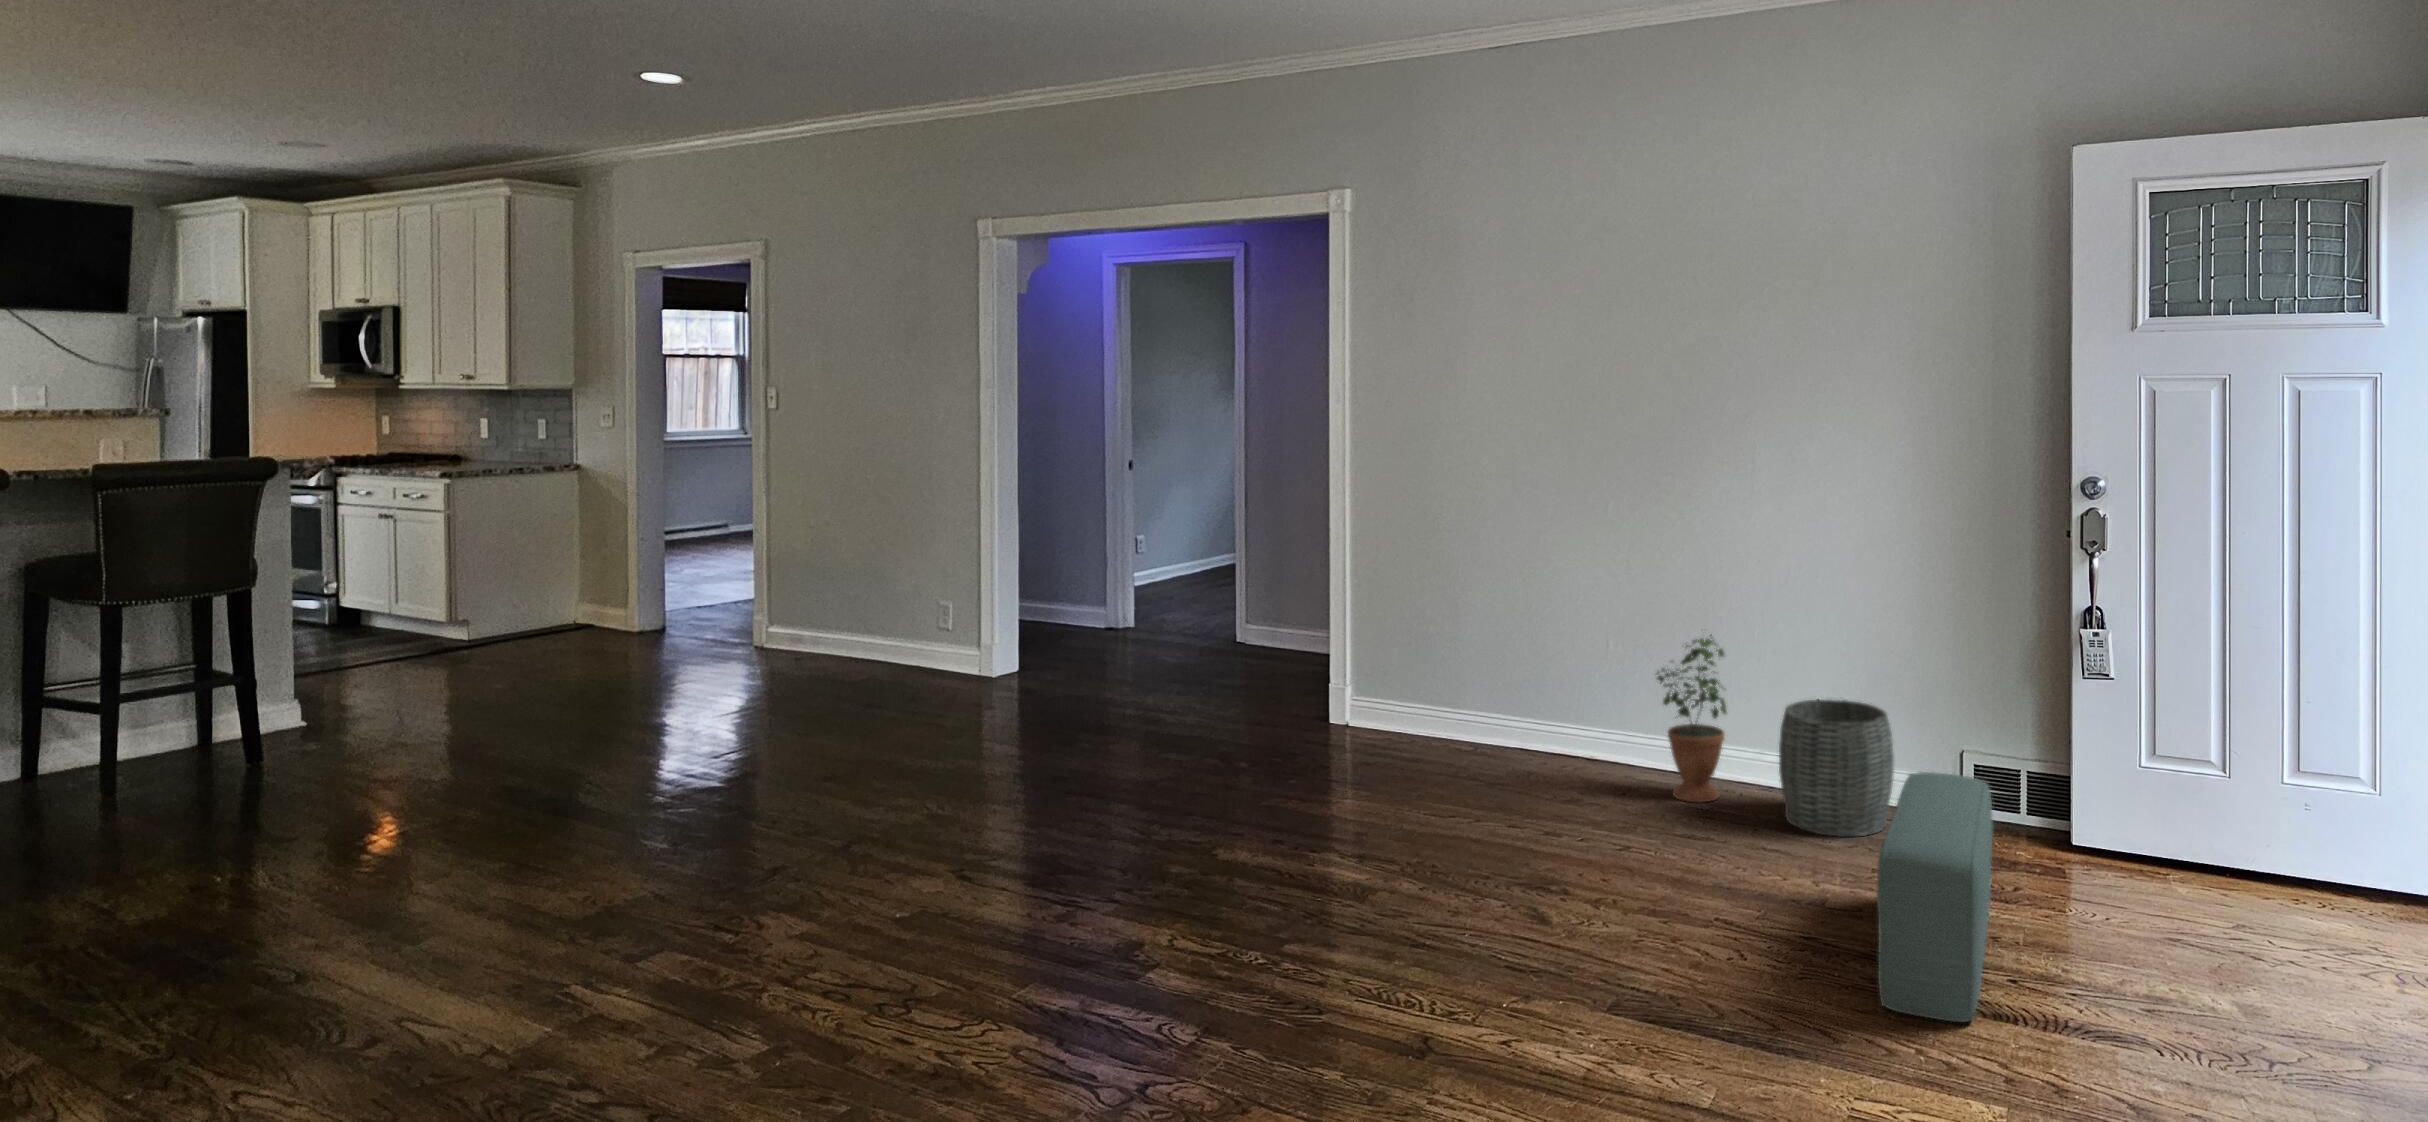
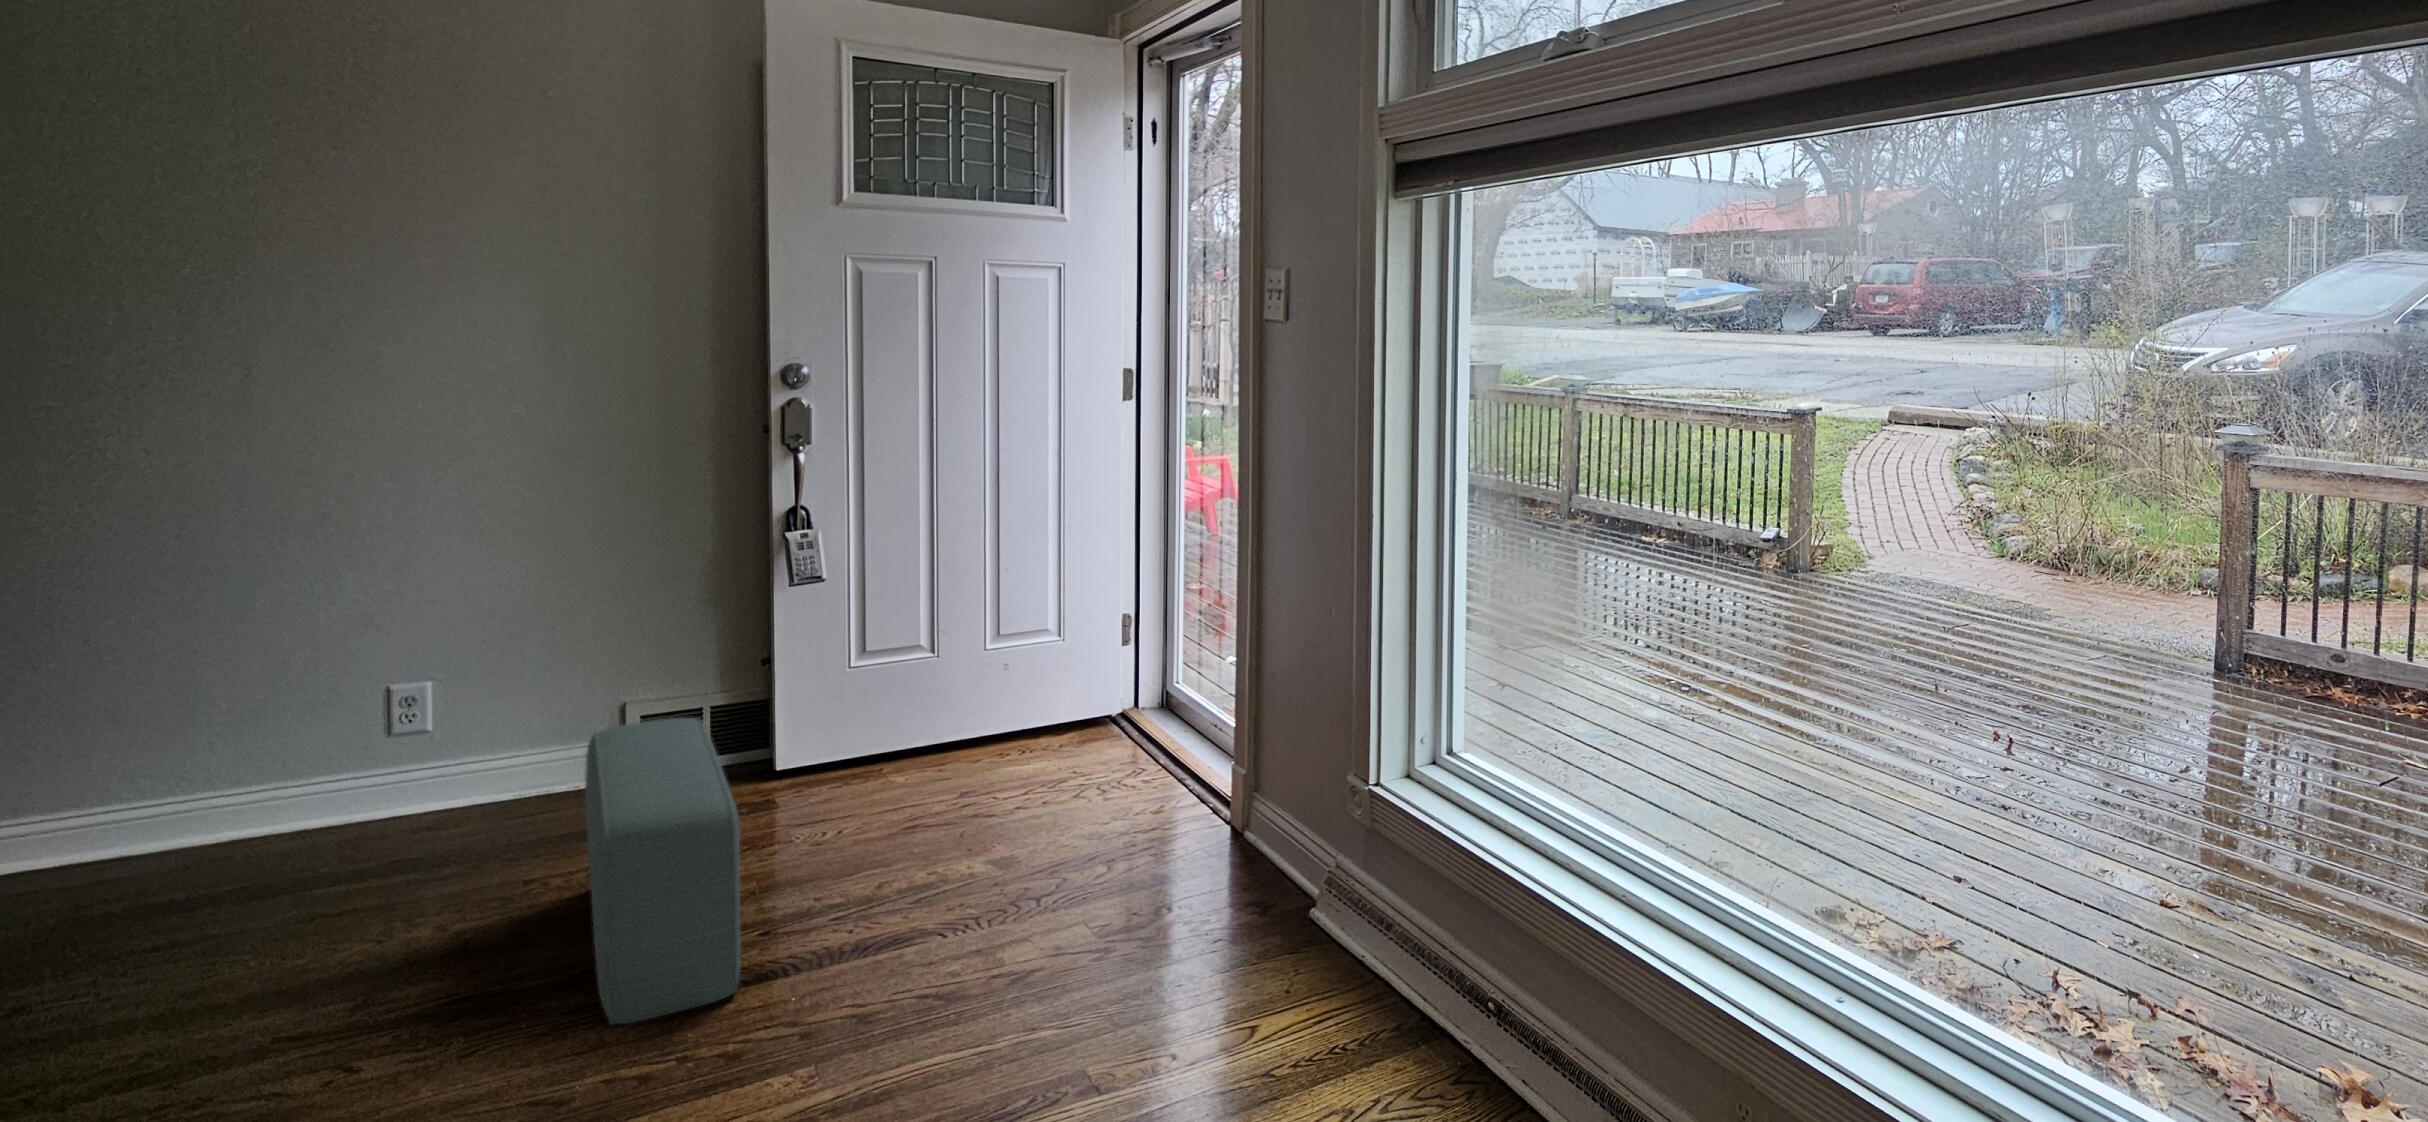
potted plant: present [1657,635,1727,803] -> none [63,609,229,877]
woven basket: present [1779,699,1894,837] -> none [341,667,535,854]

